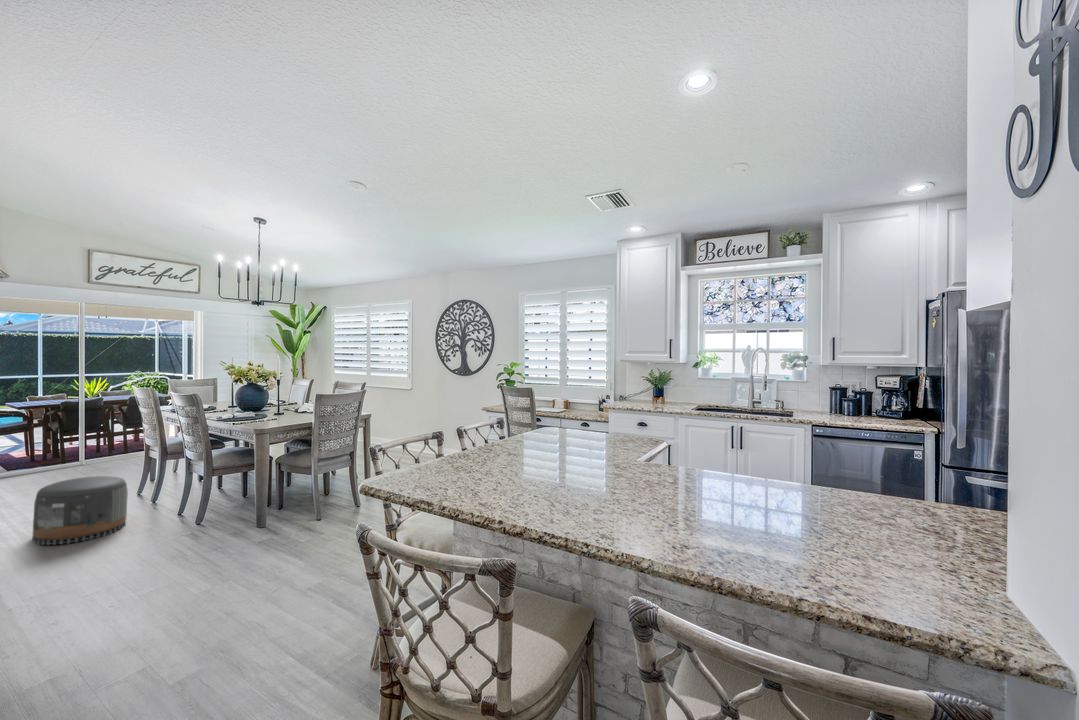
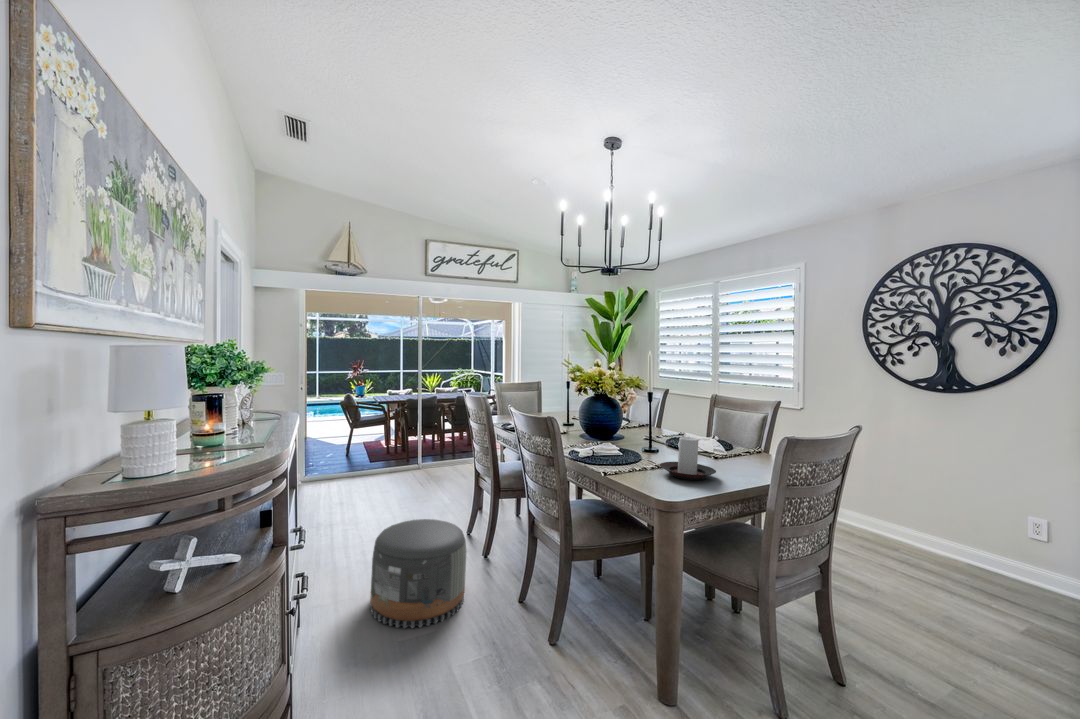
candle holder: none [267,400,300,423] -> present [660,437,716,480]

